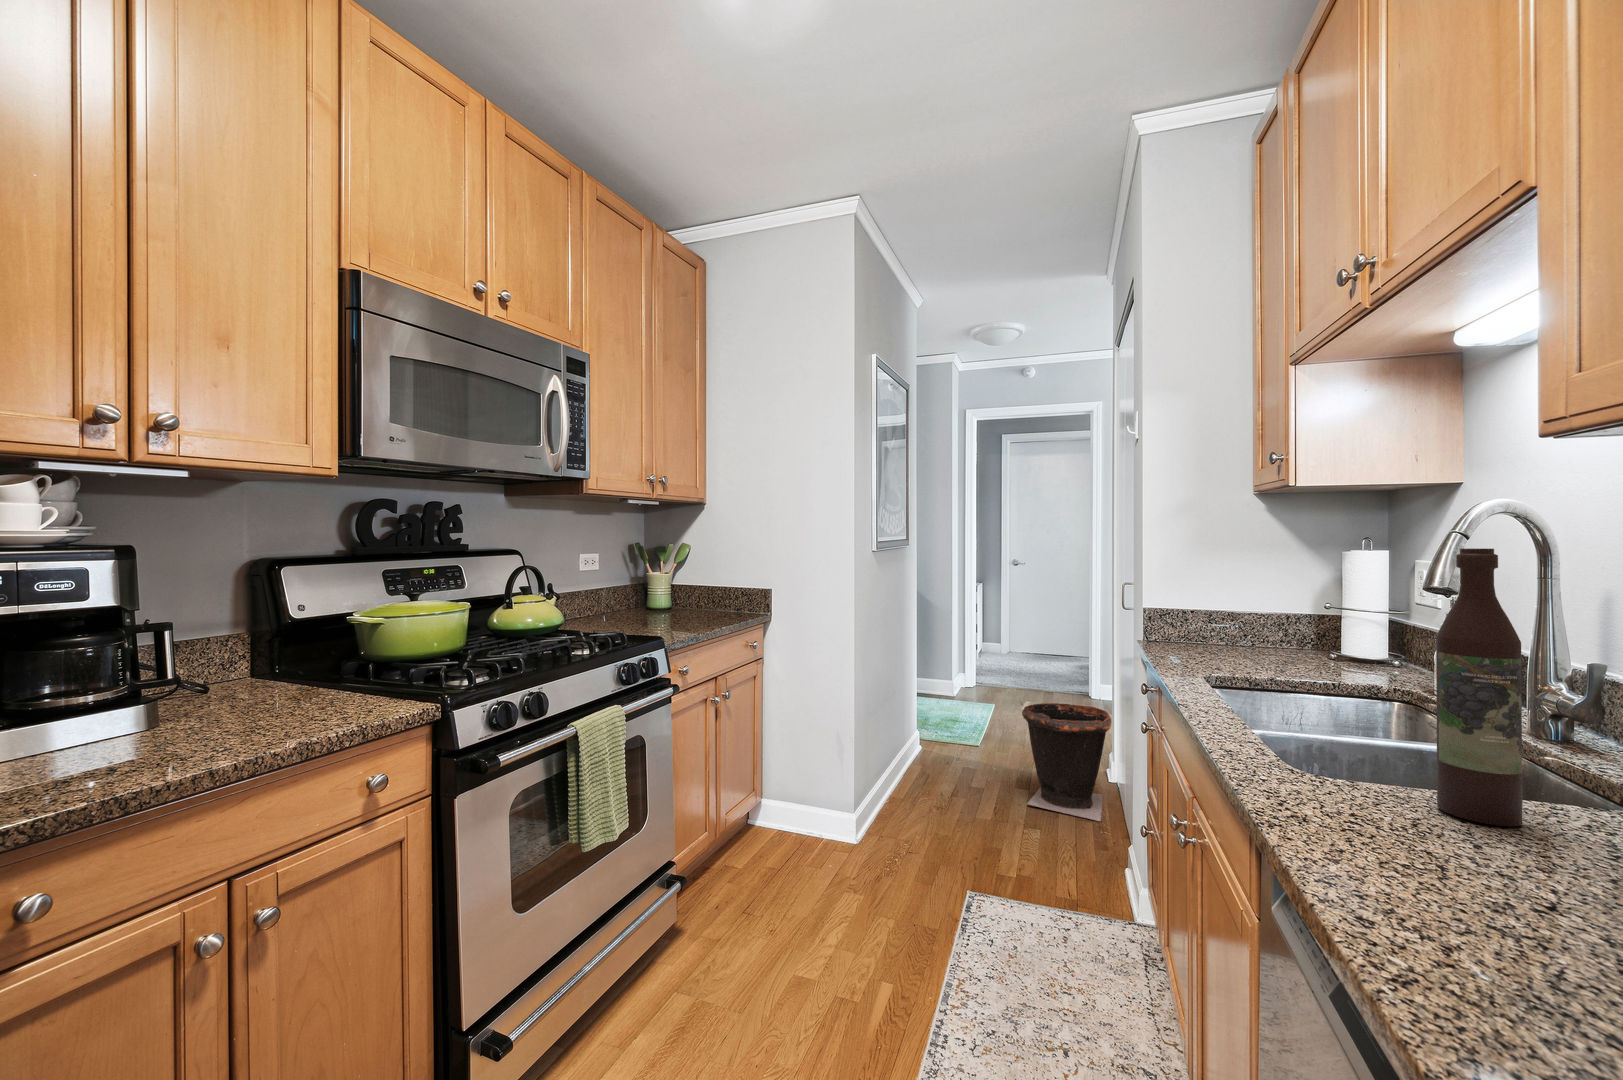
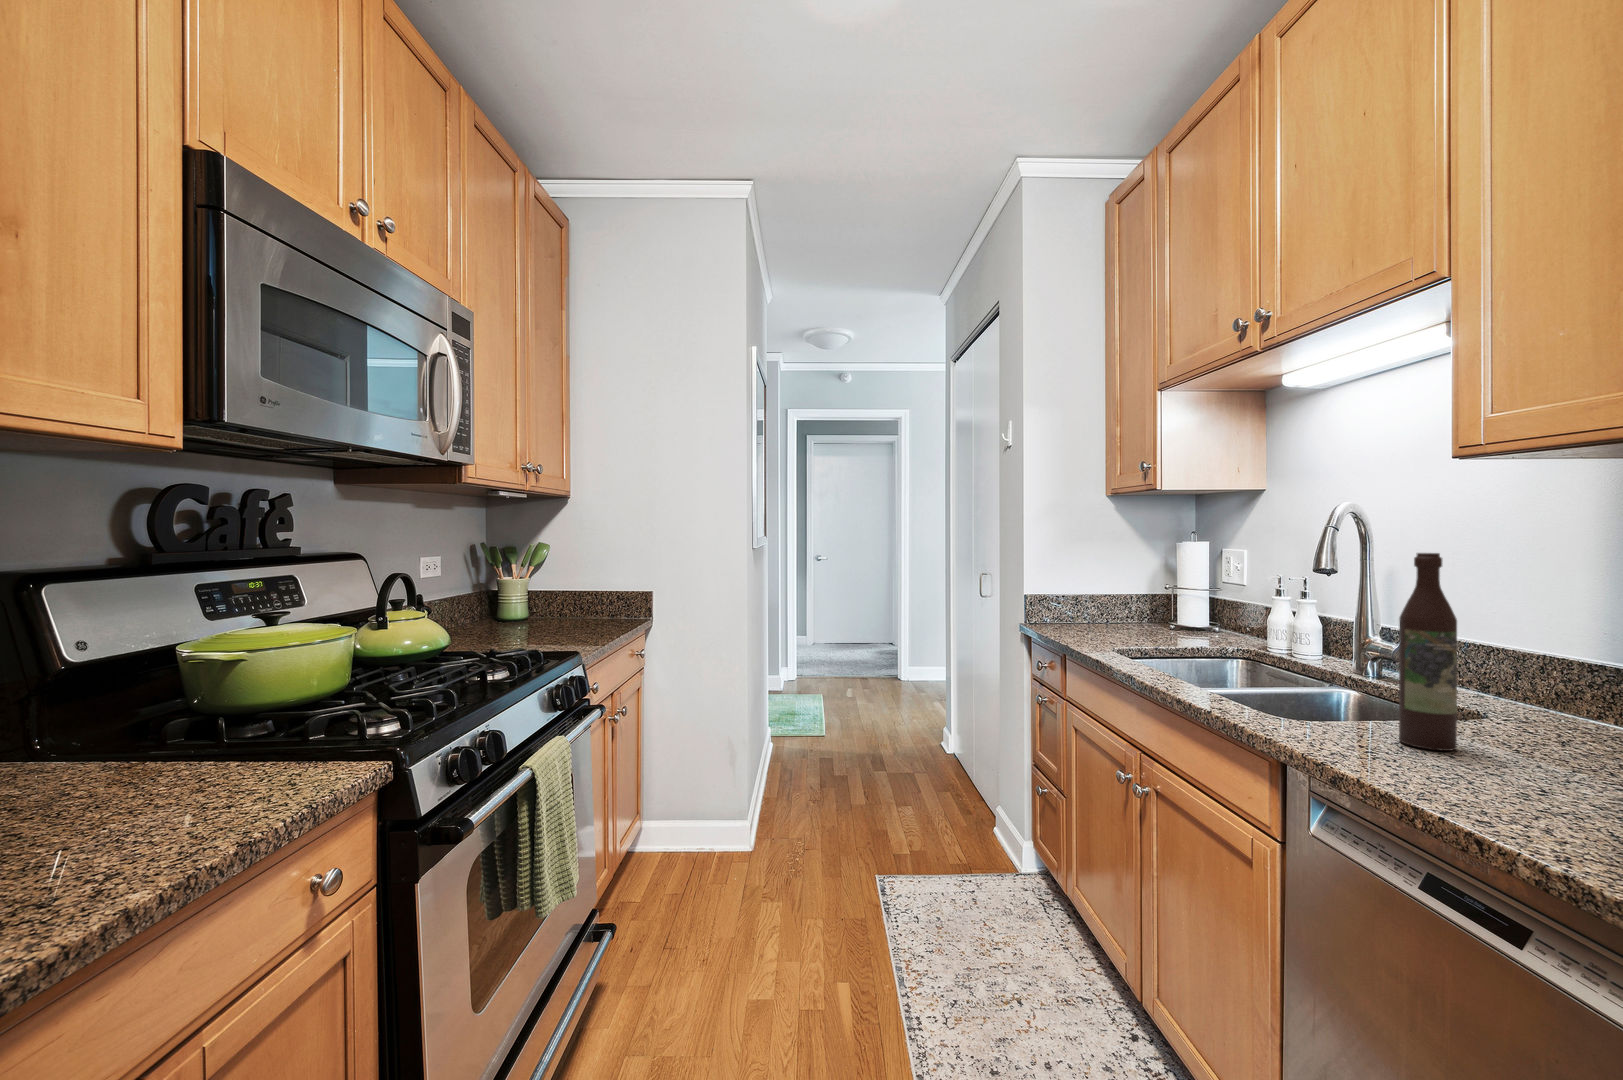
waste bin: present [1020,701,1111,821] -> none [880,686,962,791]

